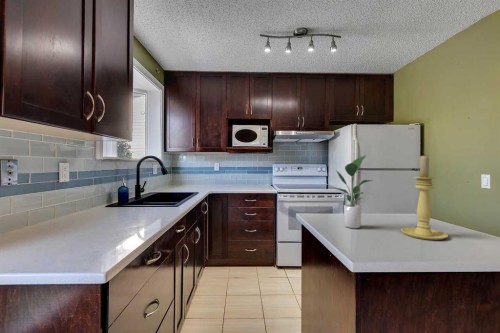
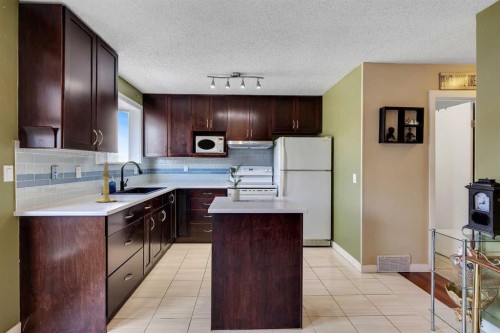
candle holder: present [401,155,448,240] -> present [96,162,116,202]

